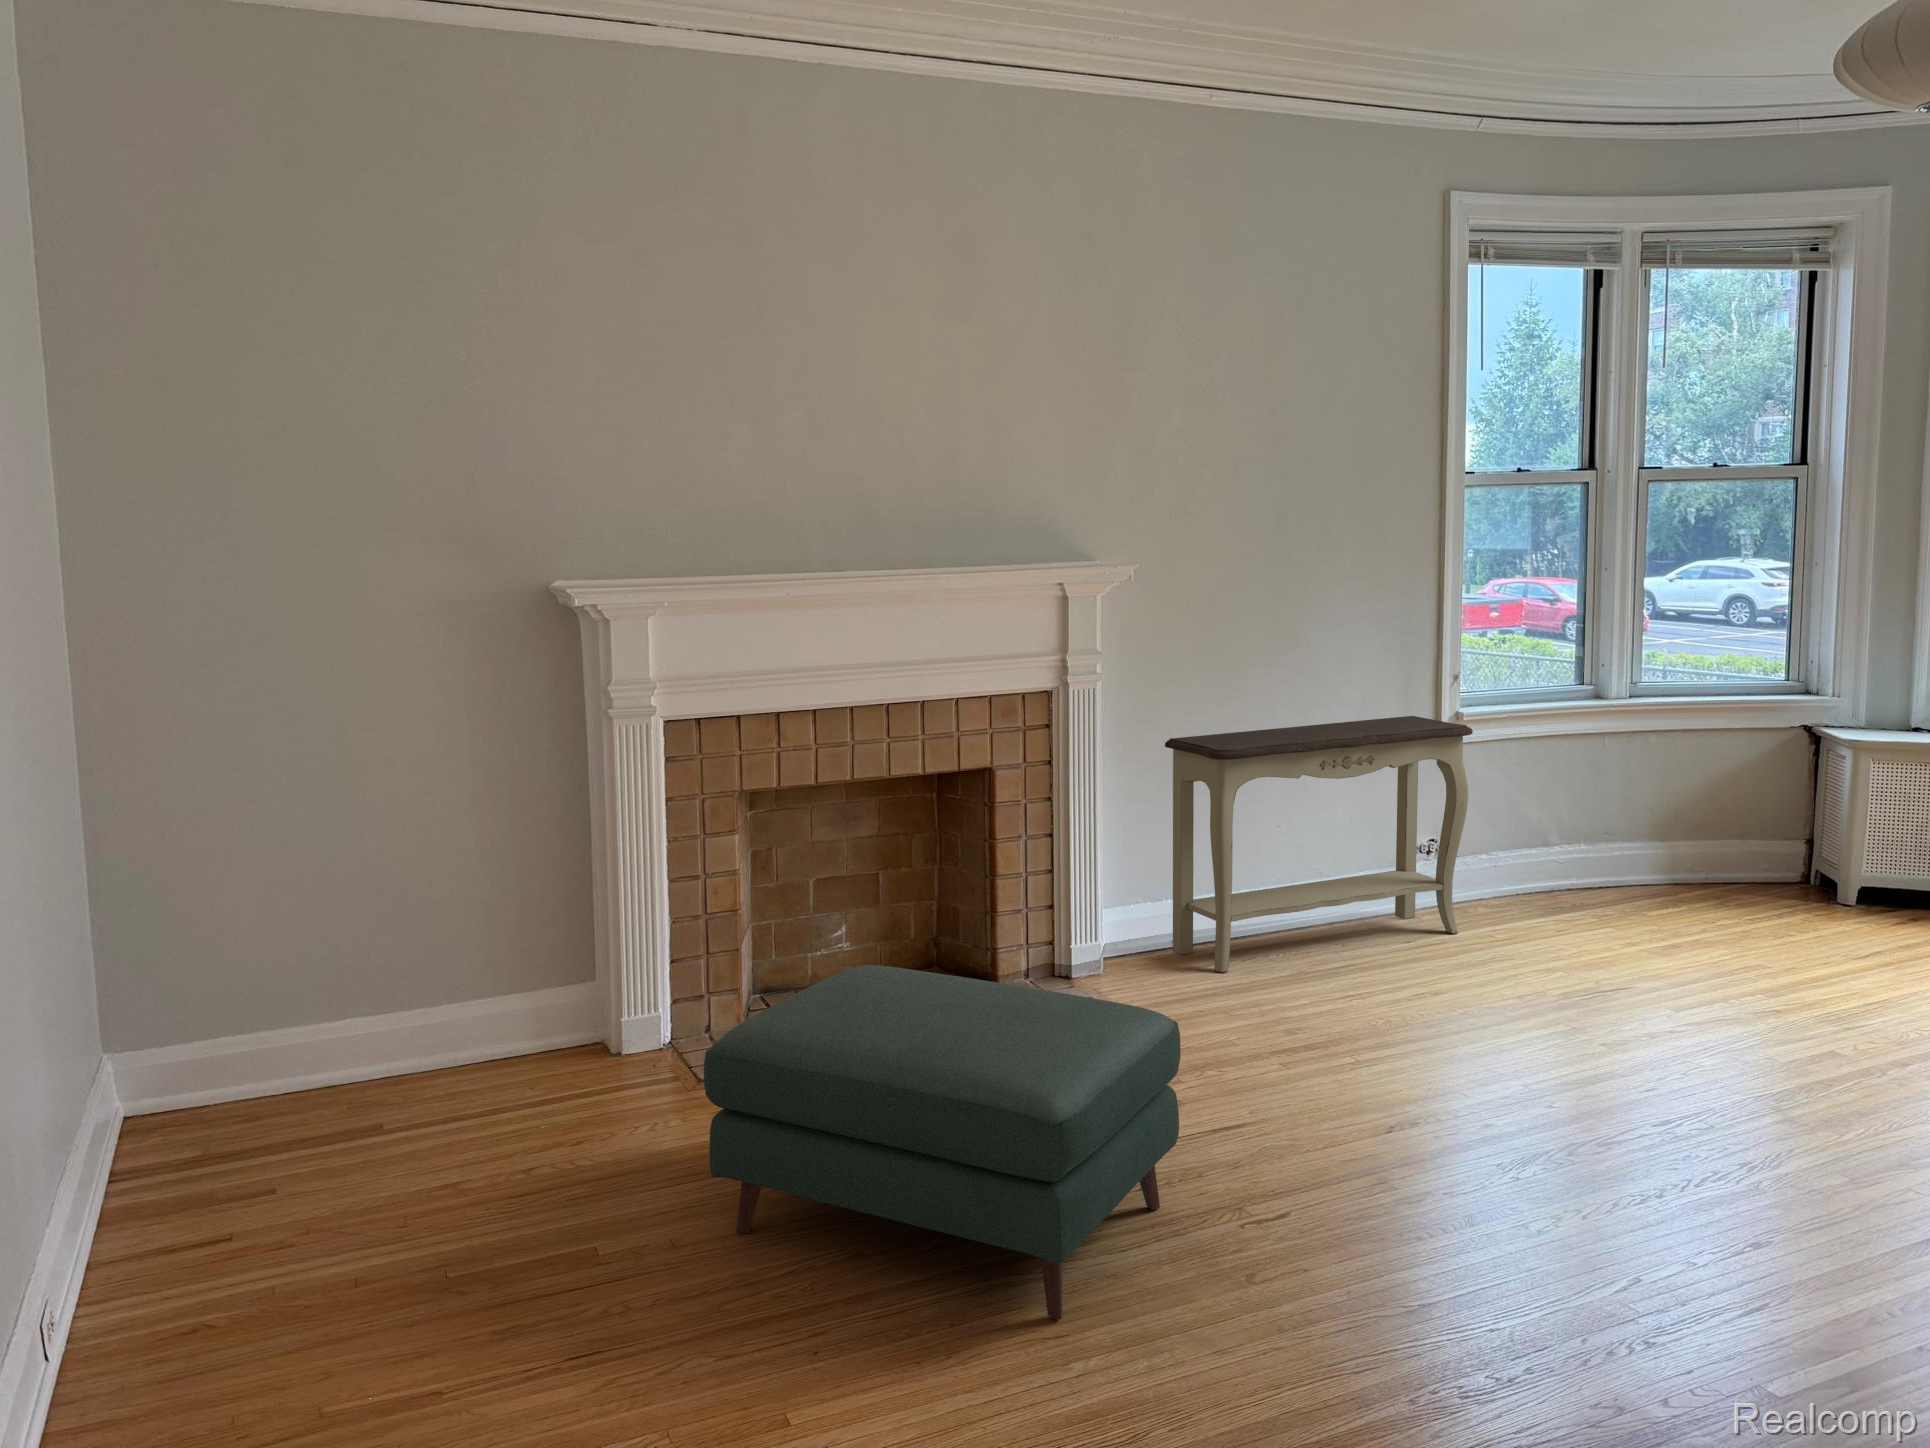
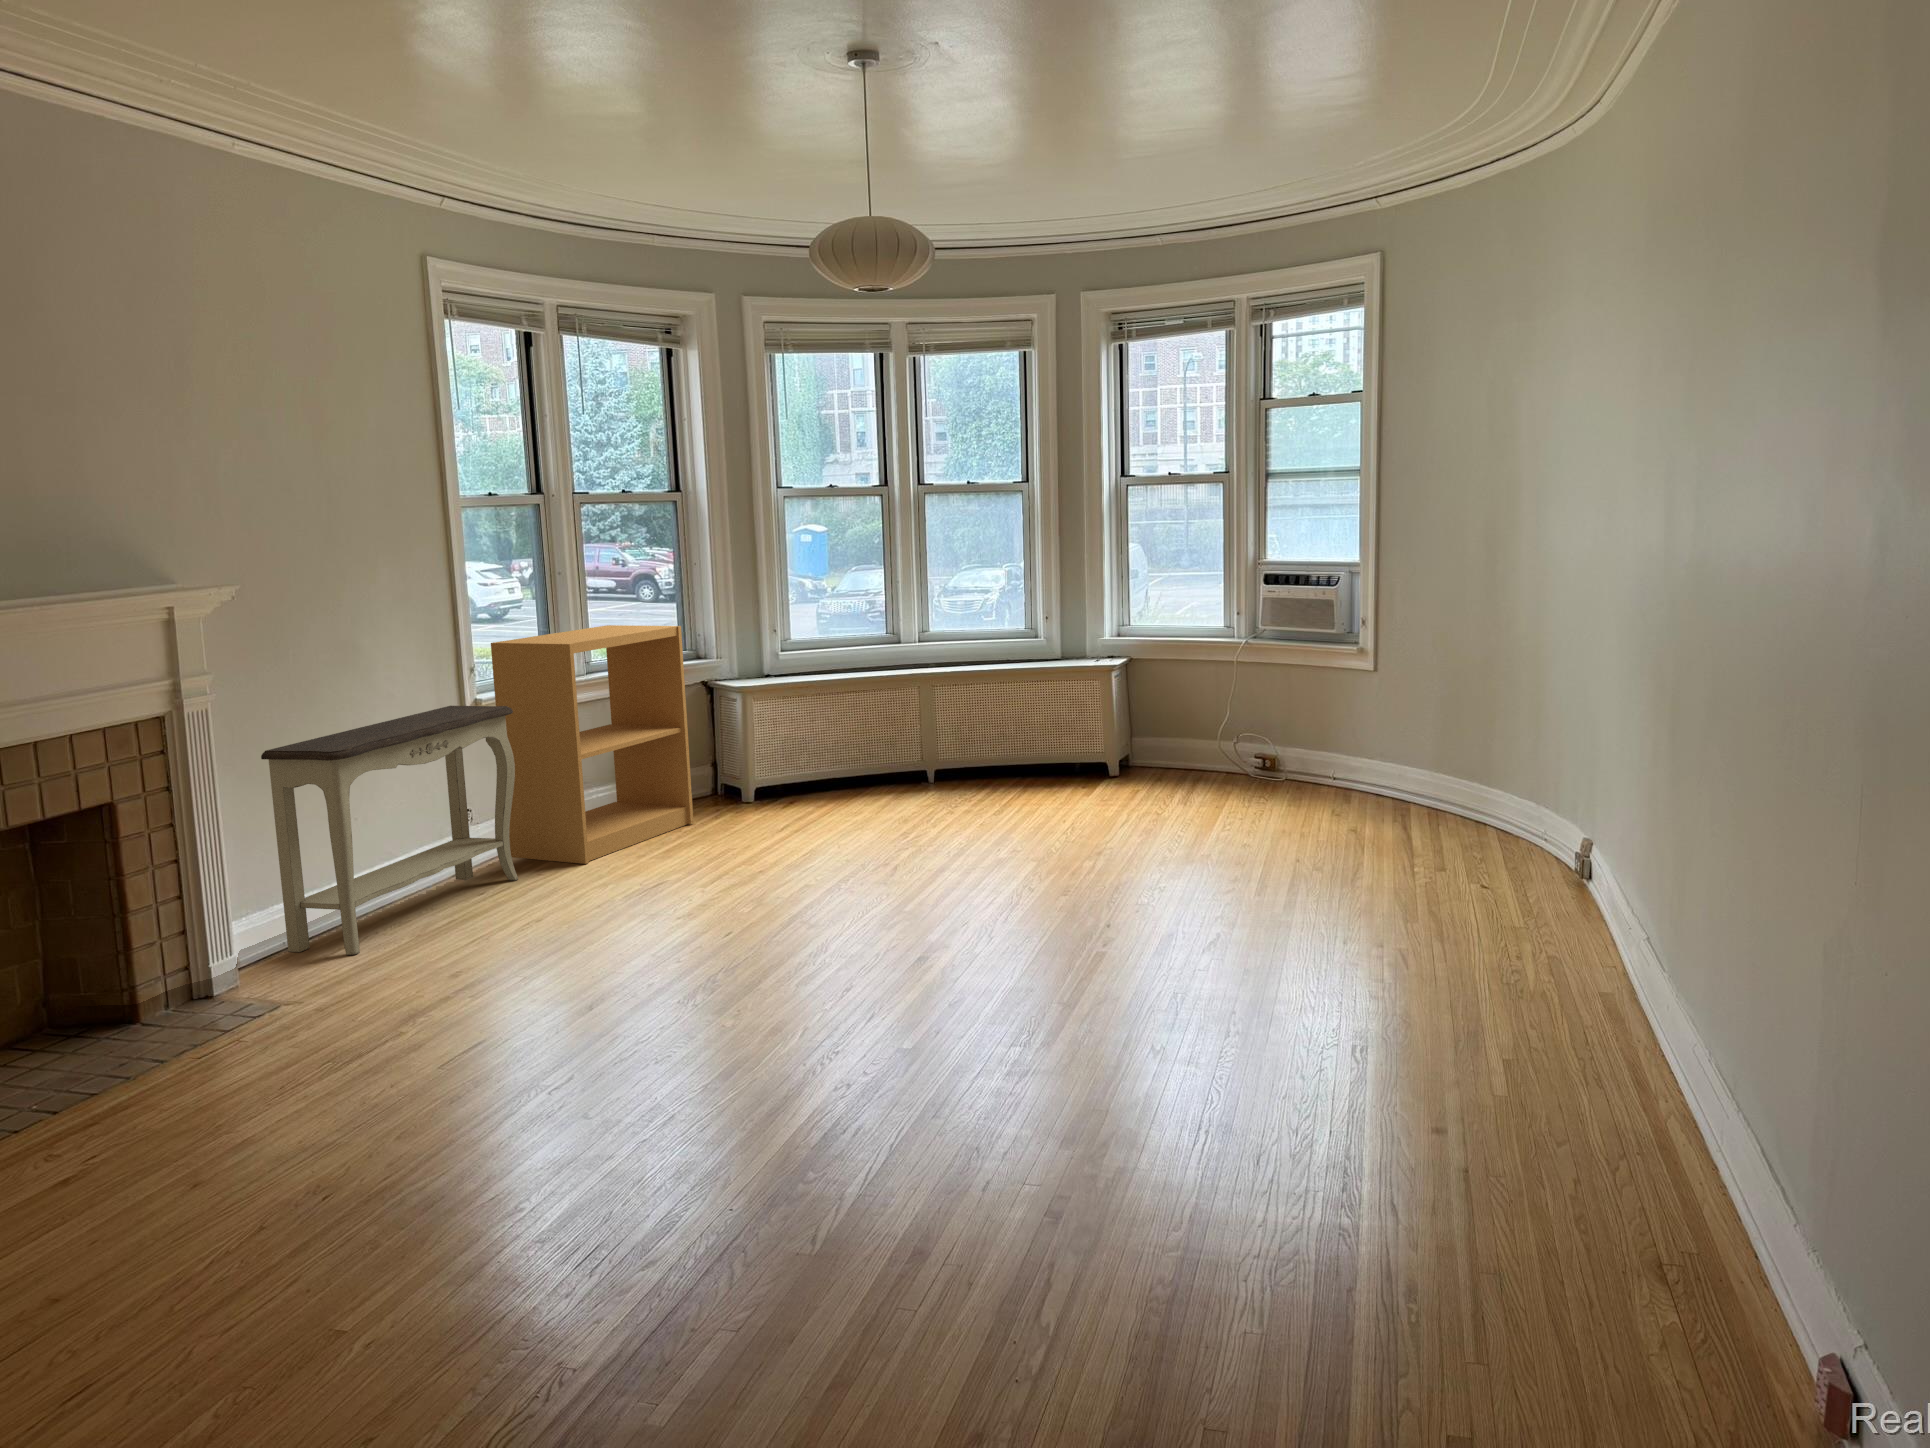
bookshelf: none [1474,639,1749,935] -> present [491,625,694,864]
ottoman: present [704,965,1181,1320] -> none [59,953,515,1290]

